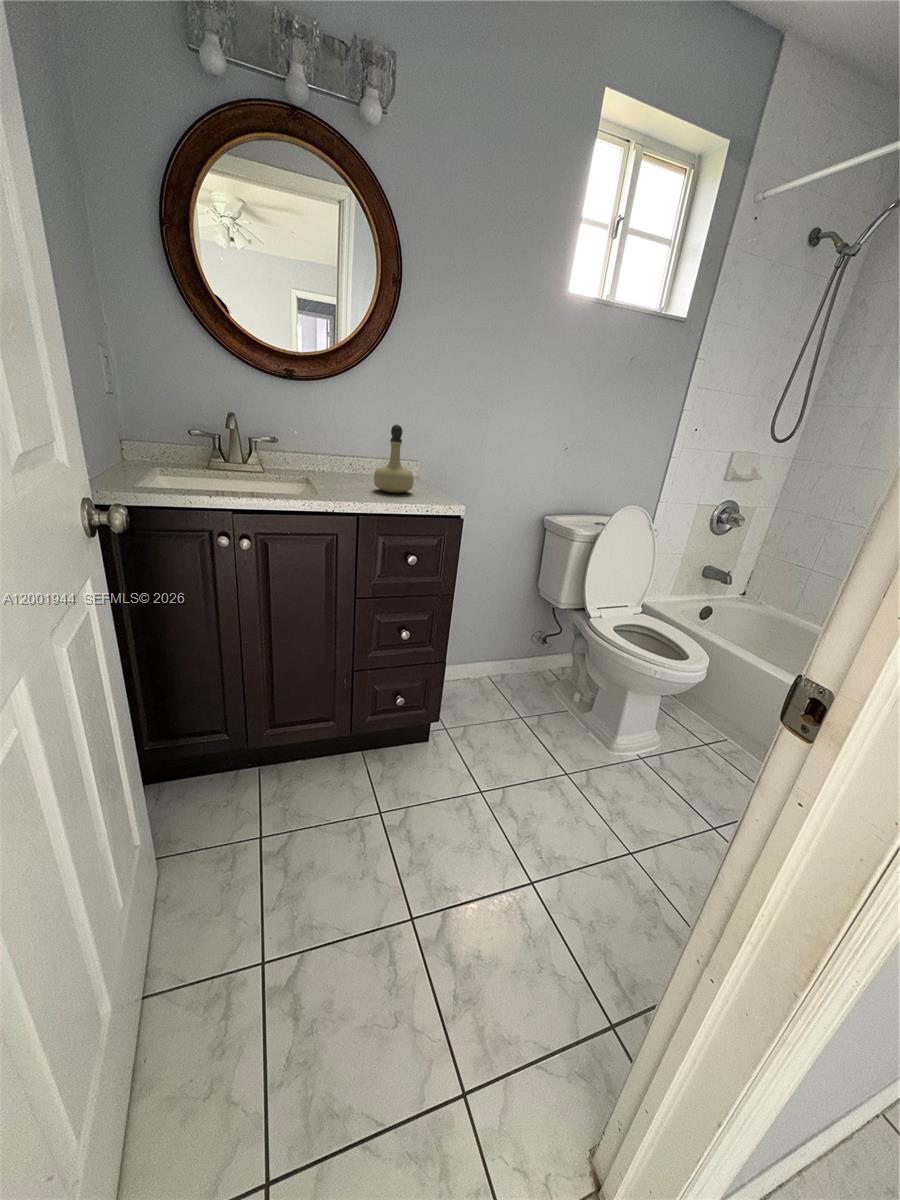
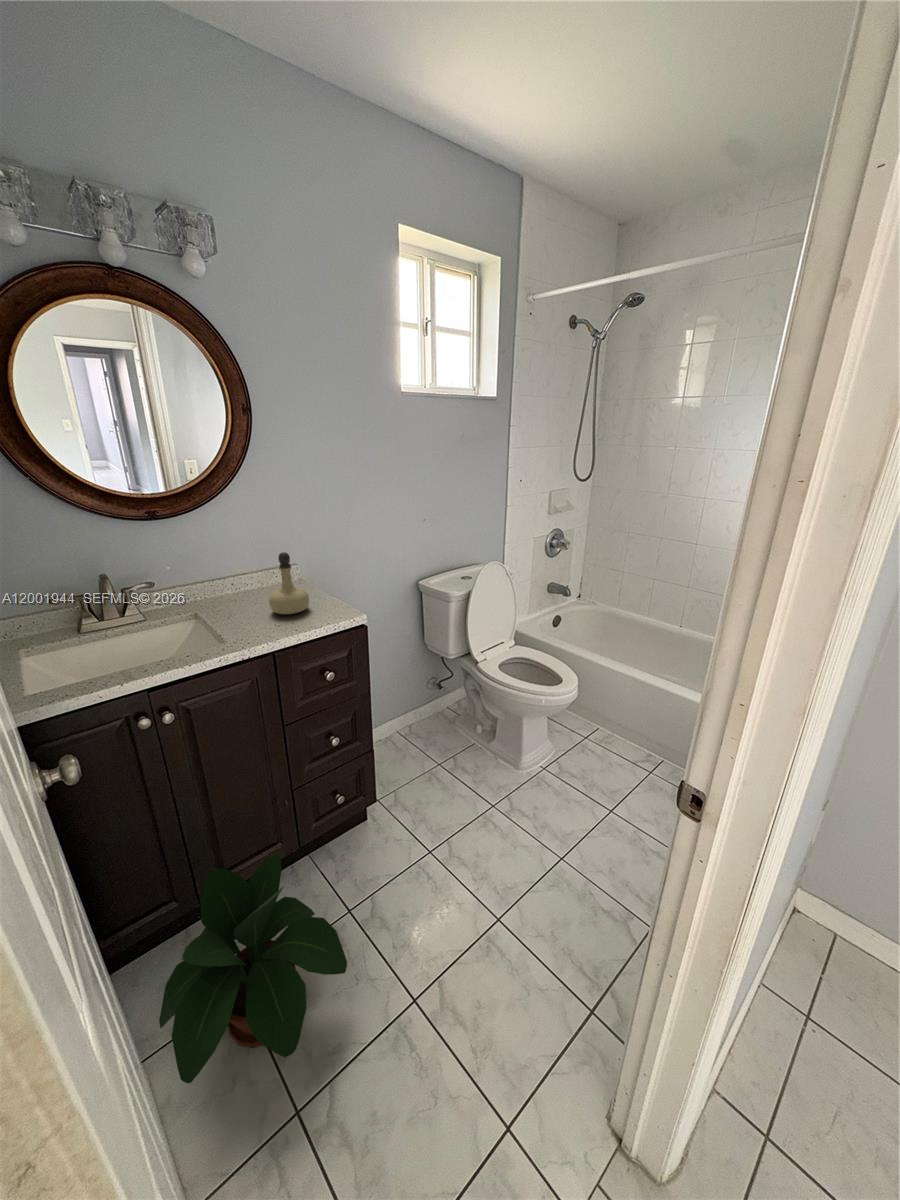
potted plant: none [168,703,351,896] -> present [159,855,347,1083]

